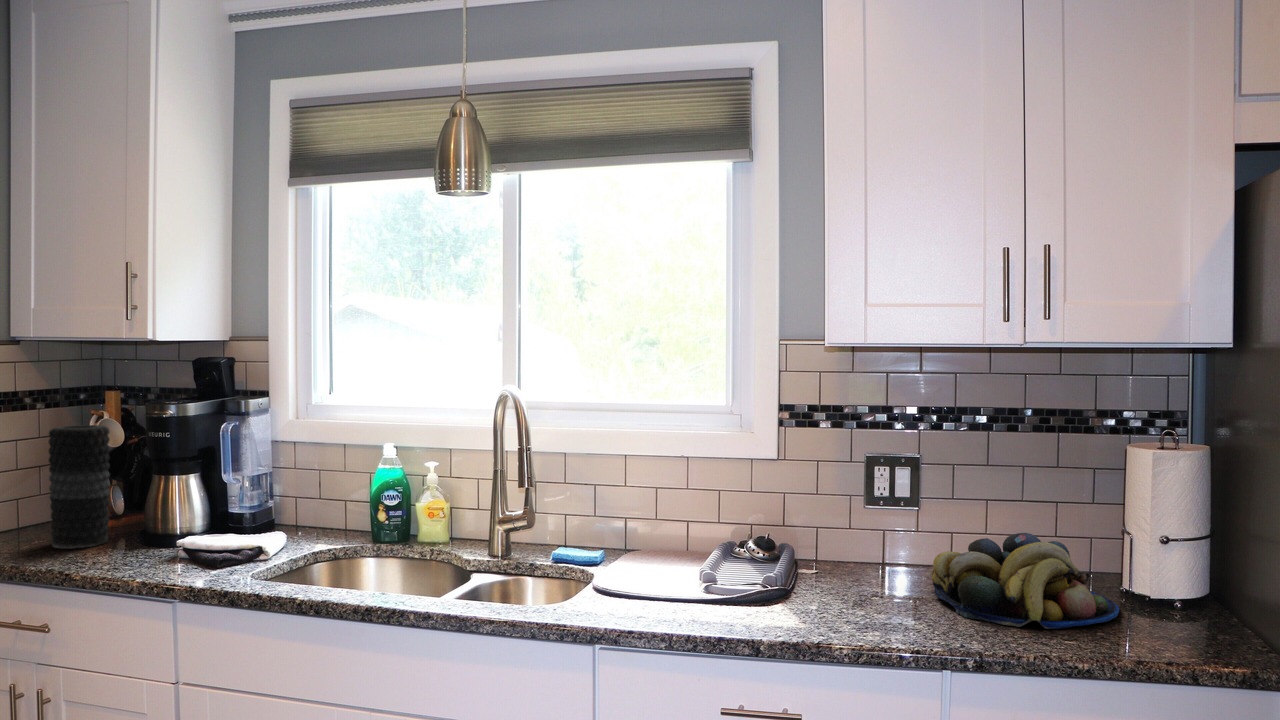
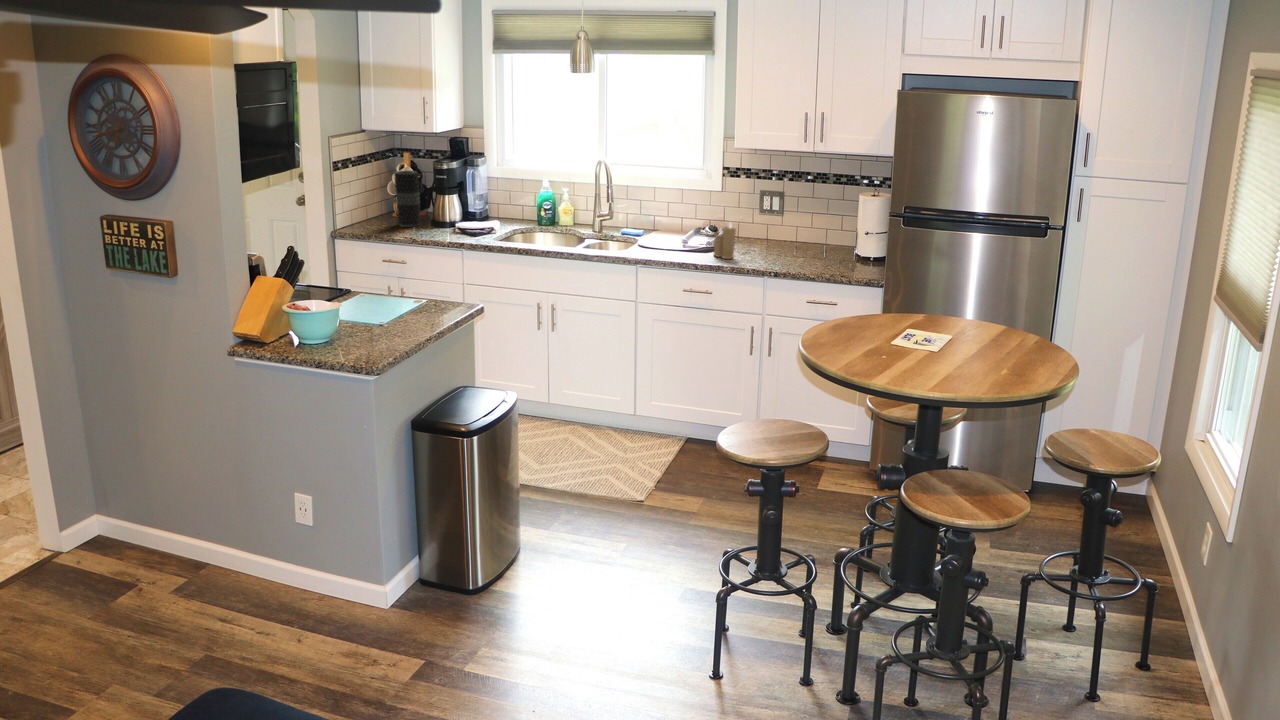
candle: none [799,530,862,629] -> present [714,224,736,259]
fruit bowl: present [931,533,1119,629] -> none [774,226,842,261]

